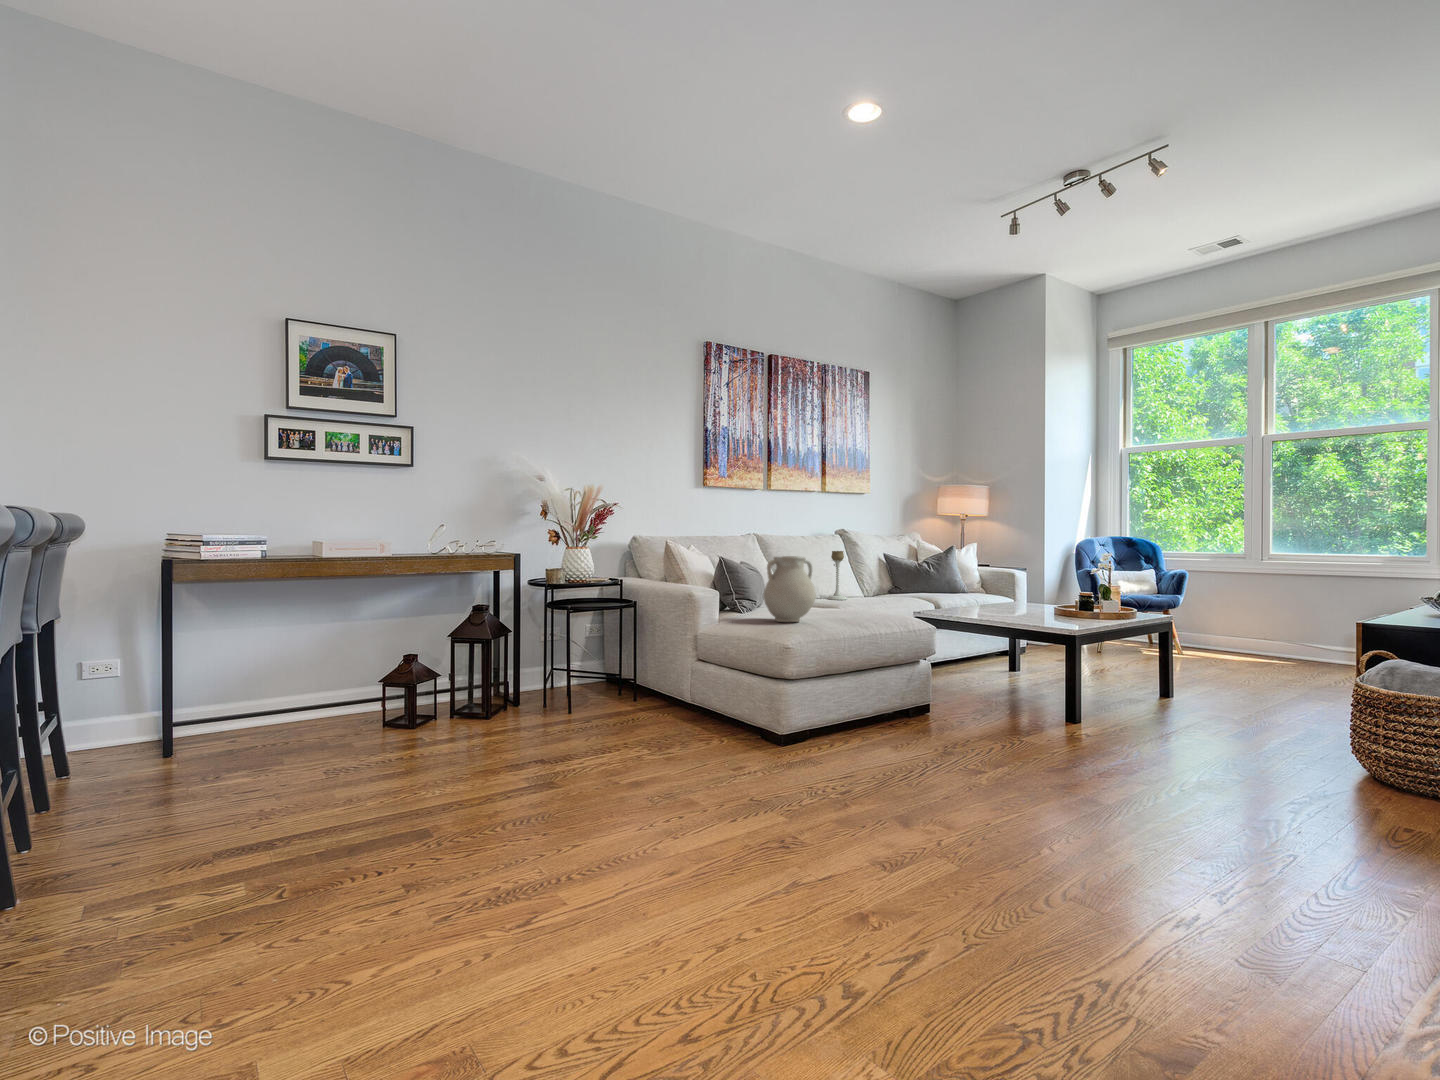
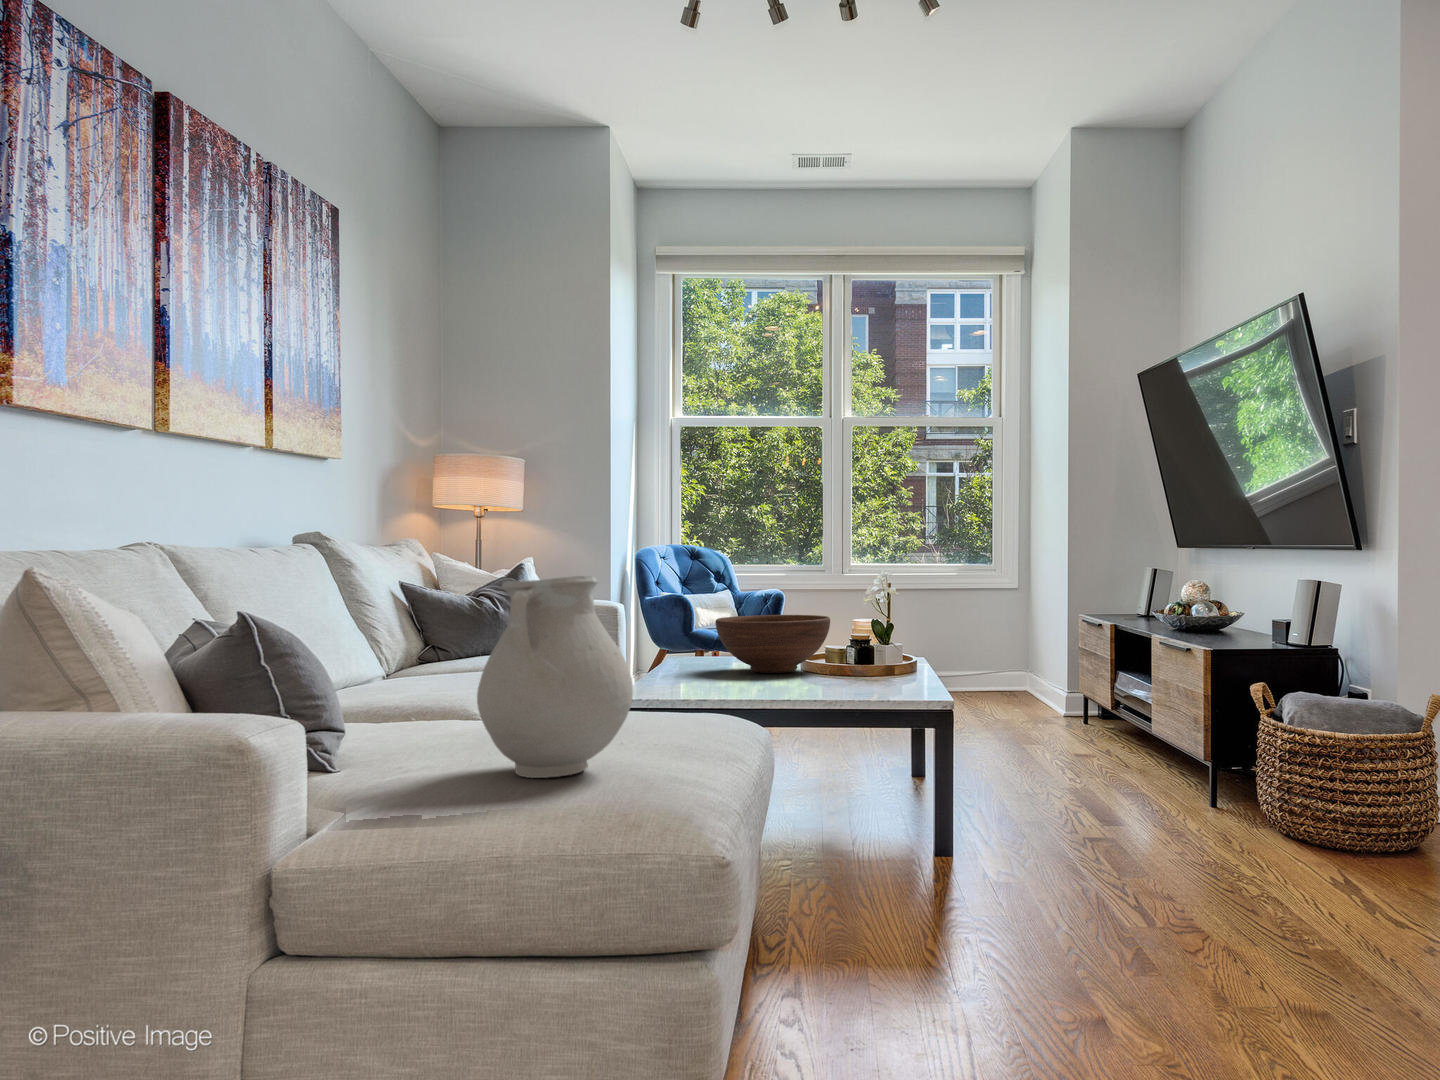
candle holder: present [828,551,847,600] -> none [371,576,419,691]
fruit bowl: none [996,580,1063,612] -> present [715,615,830,673]

